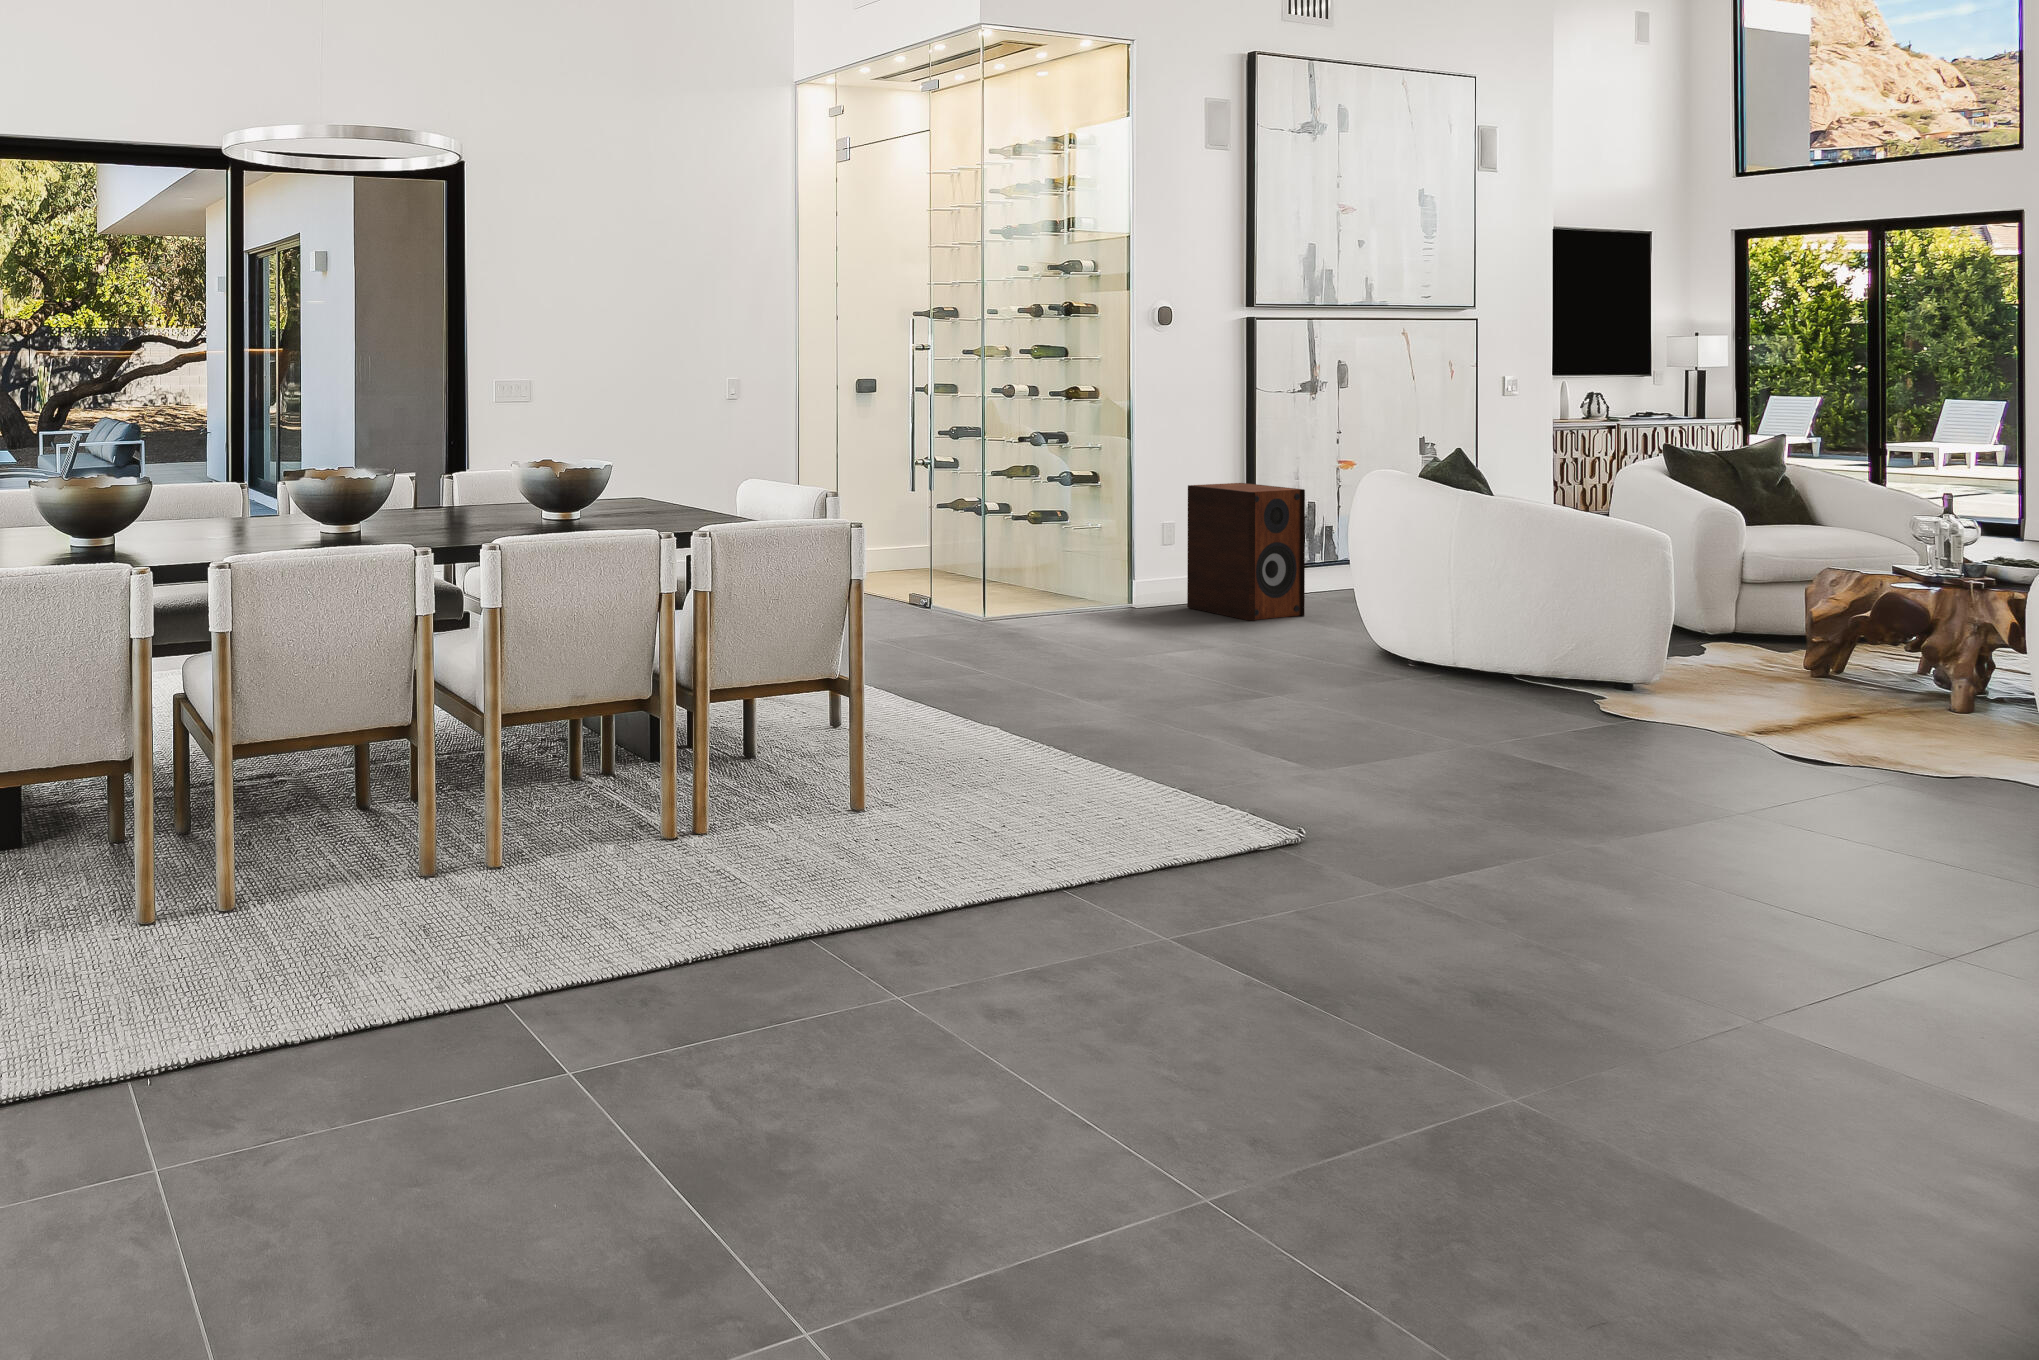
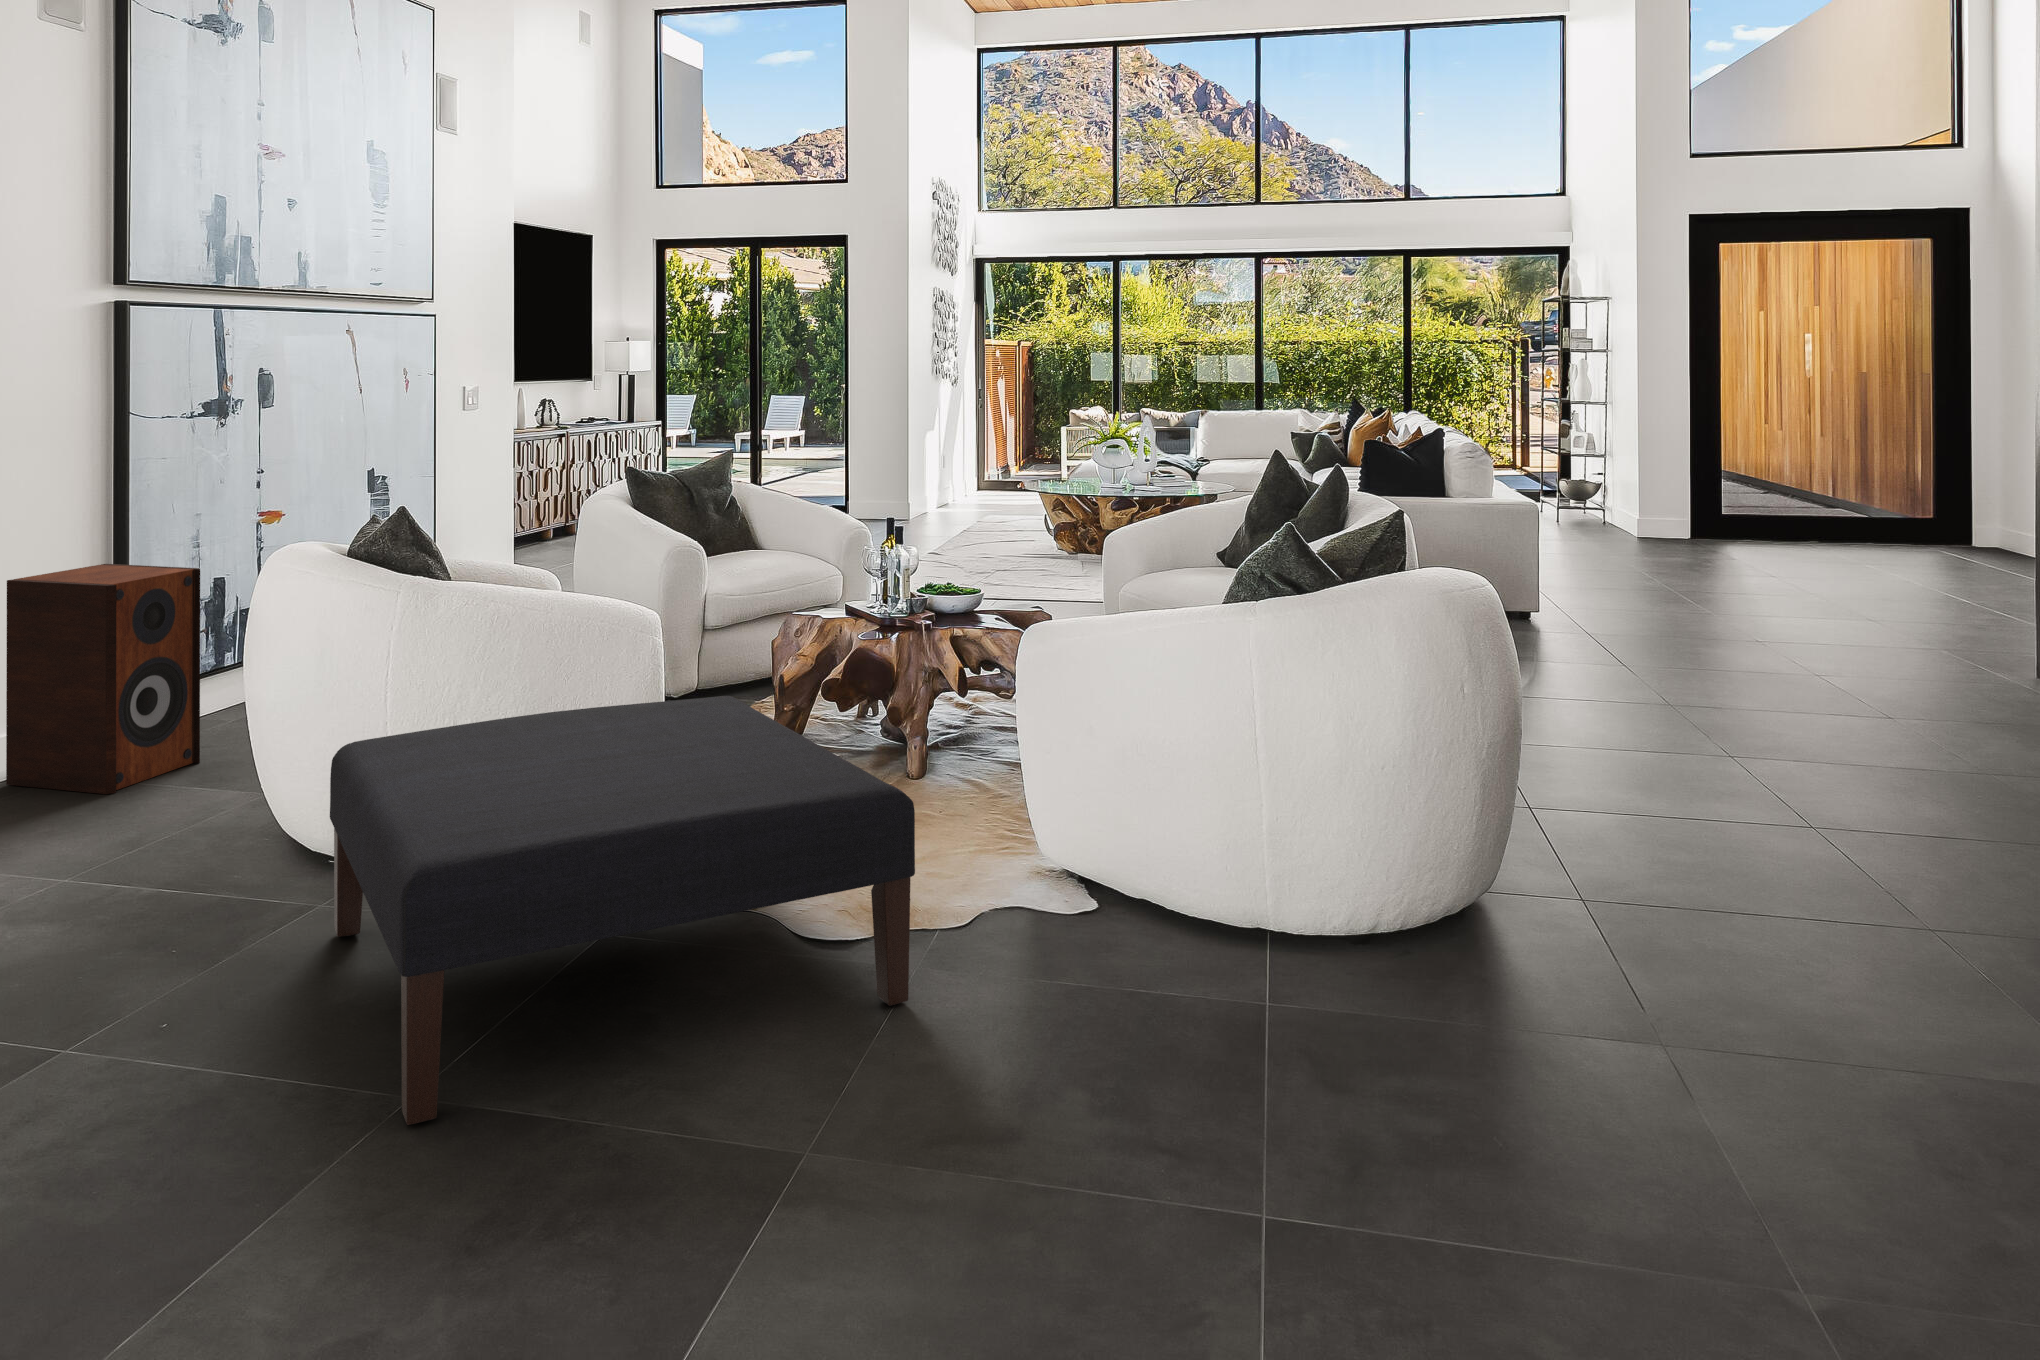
ottoman: none [1408,583,1868,805] -> present [330,696,915,1125]

